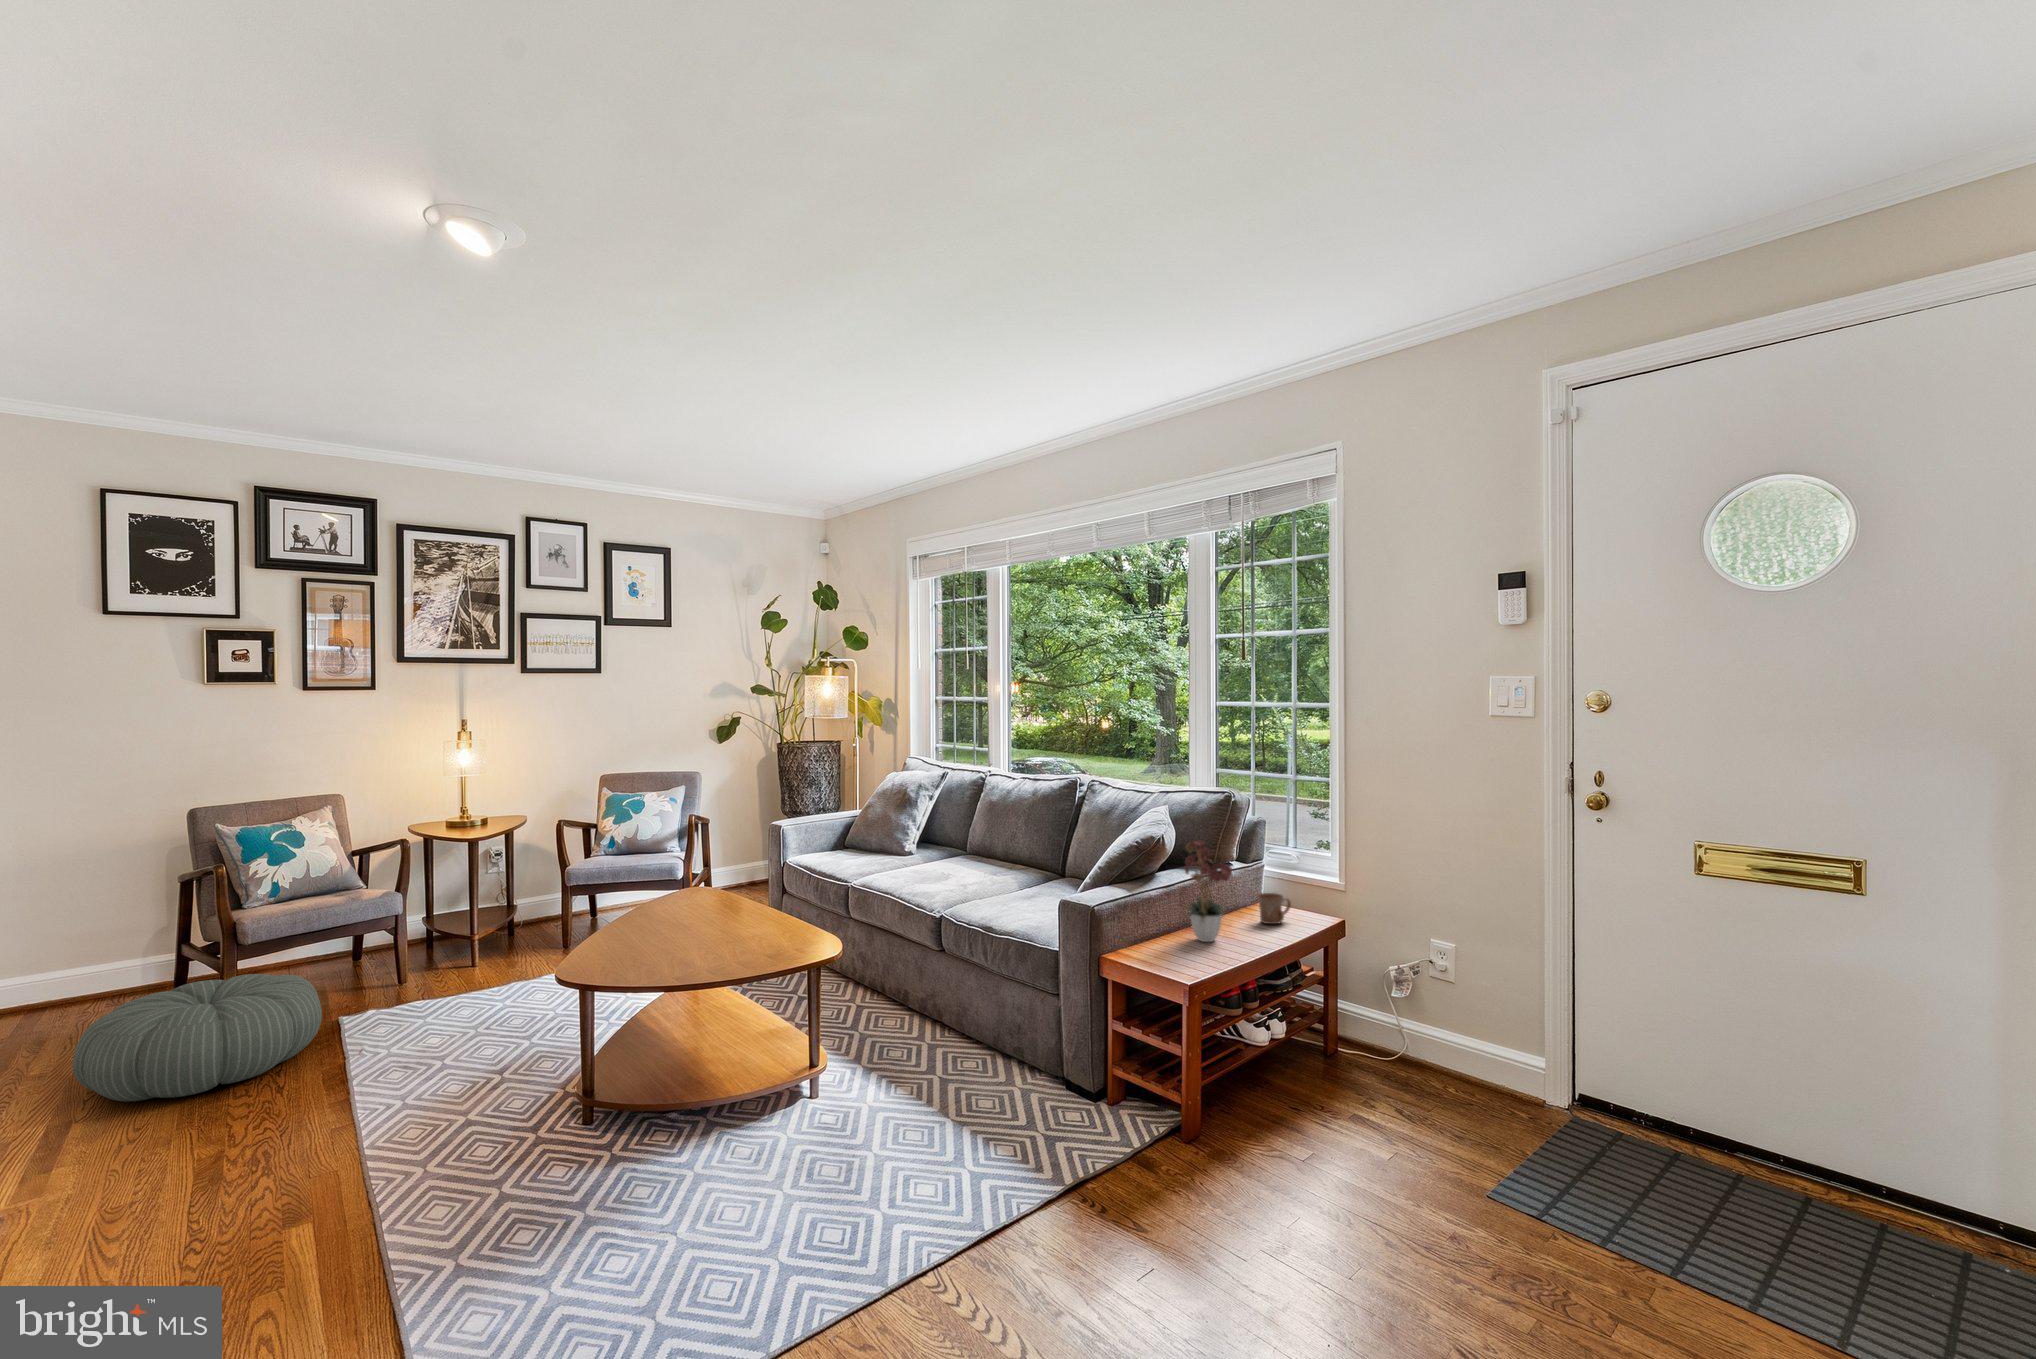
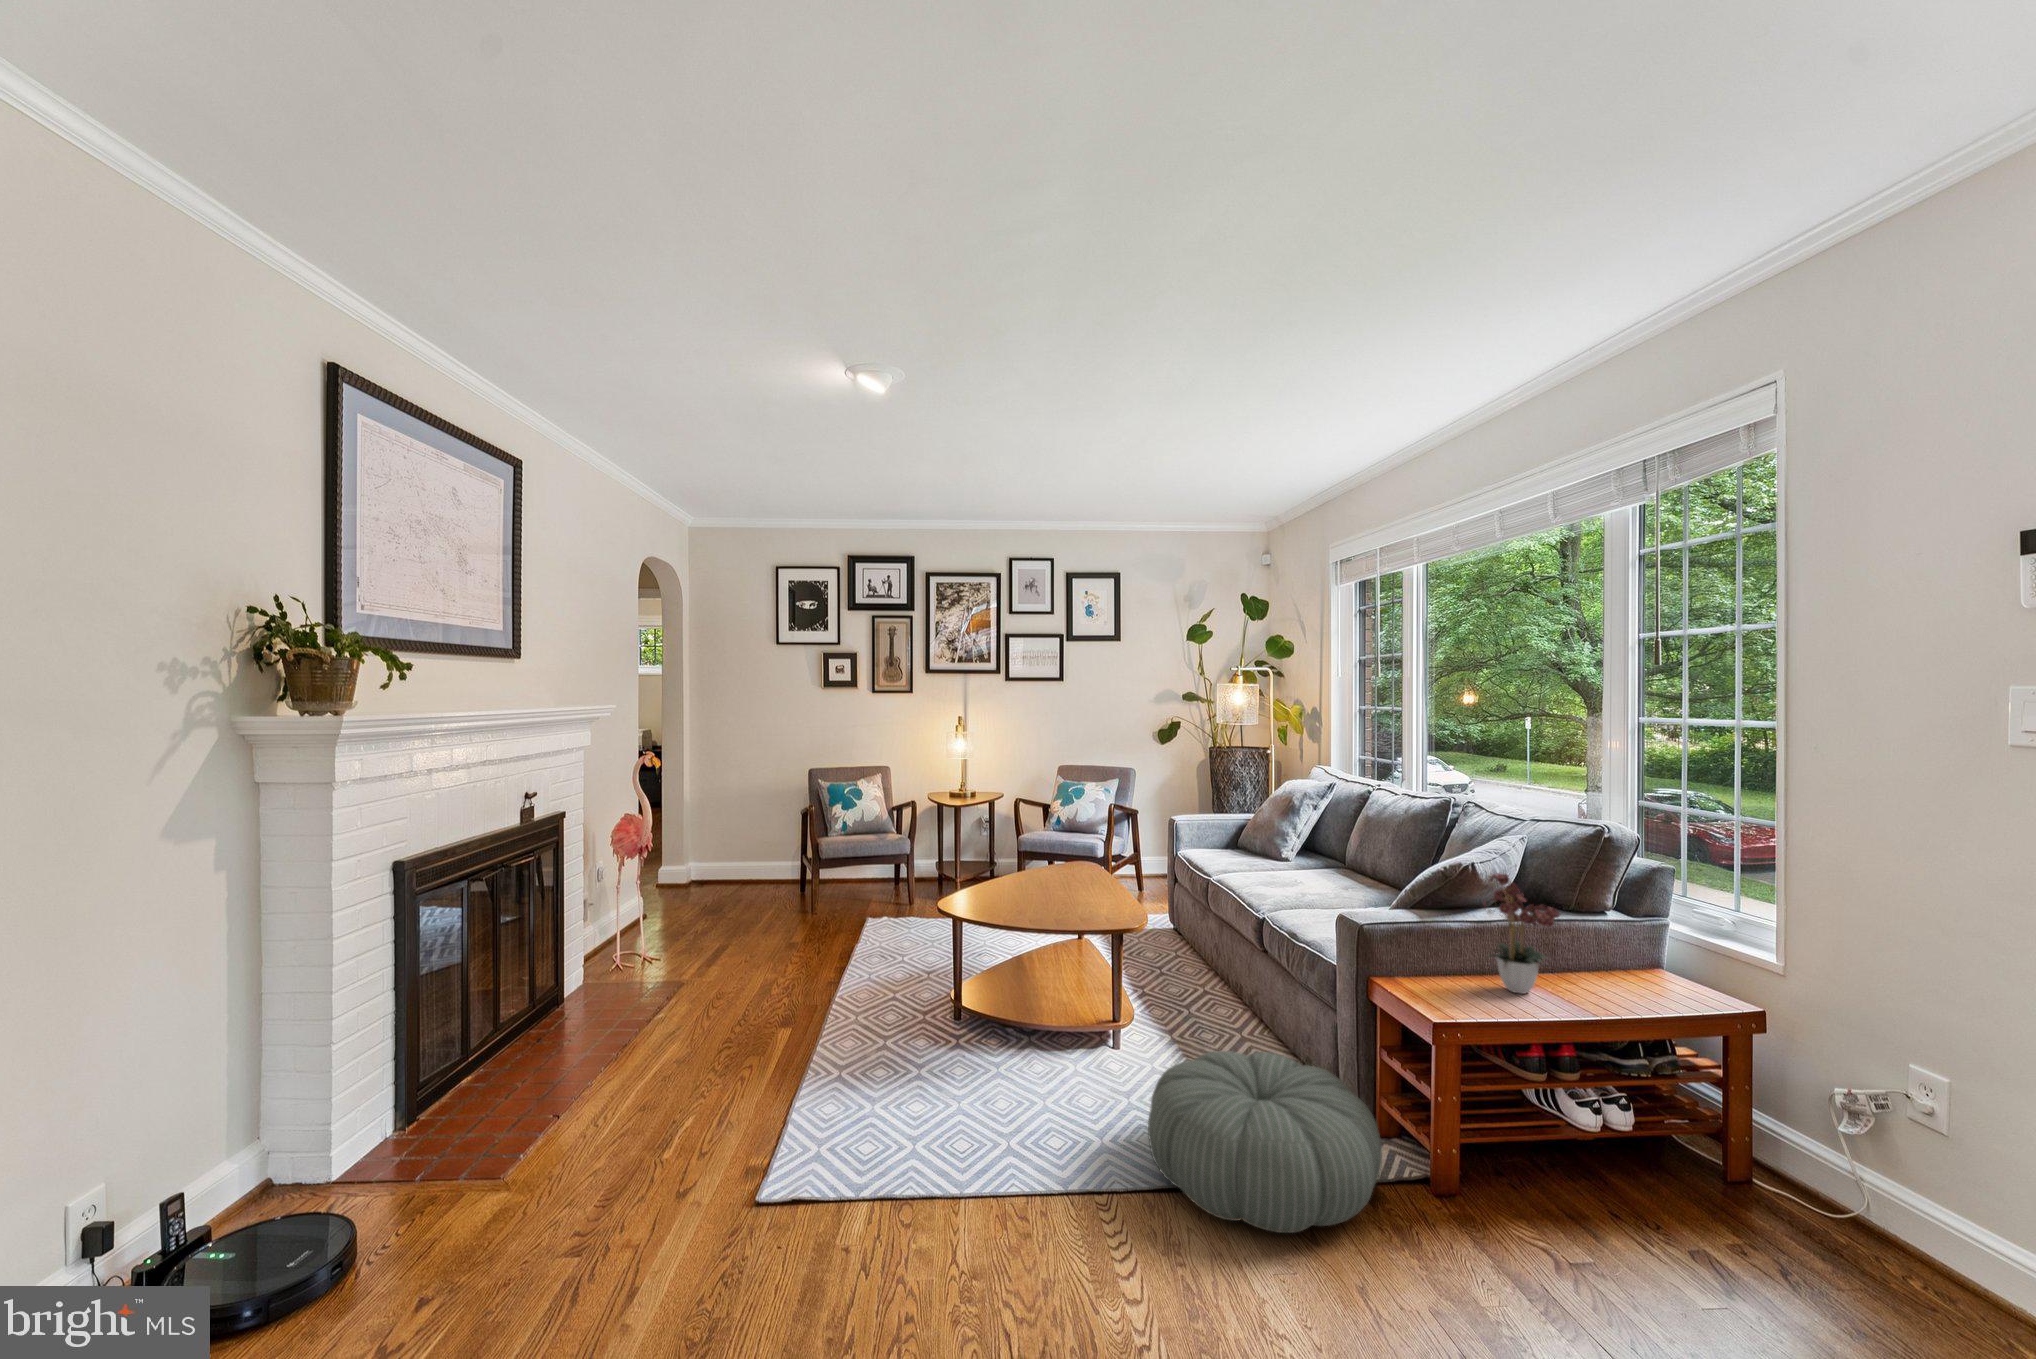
mug: present [1258,893,1291,924] -> none [1614,953,1667,995]
pouf: present [73,974,322,1101] -> present [1148,1051,1382,1233]

